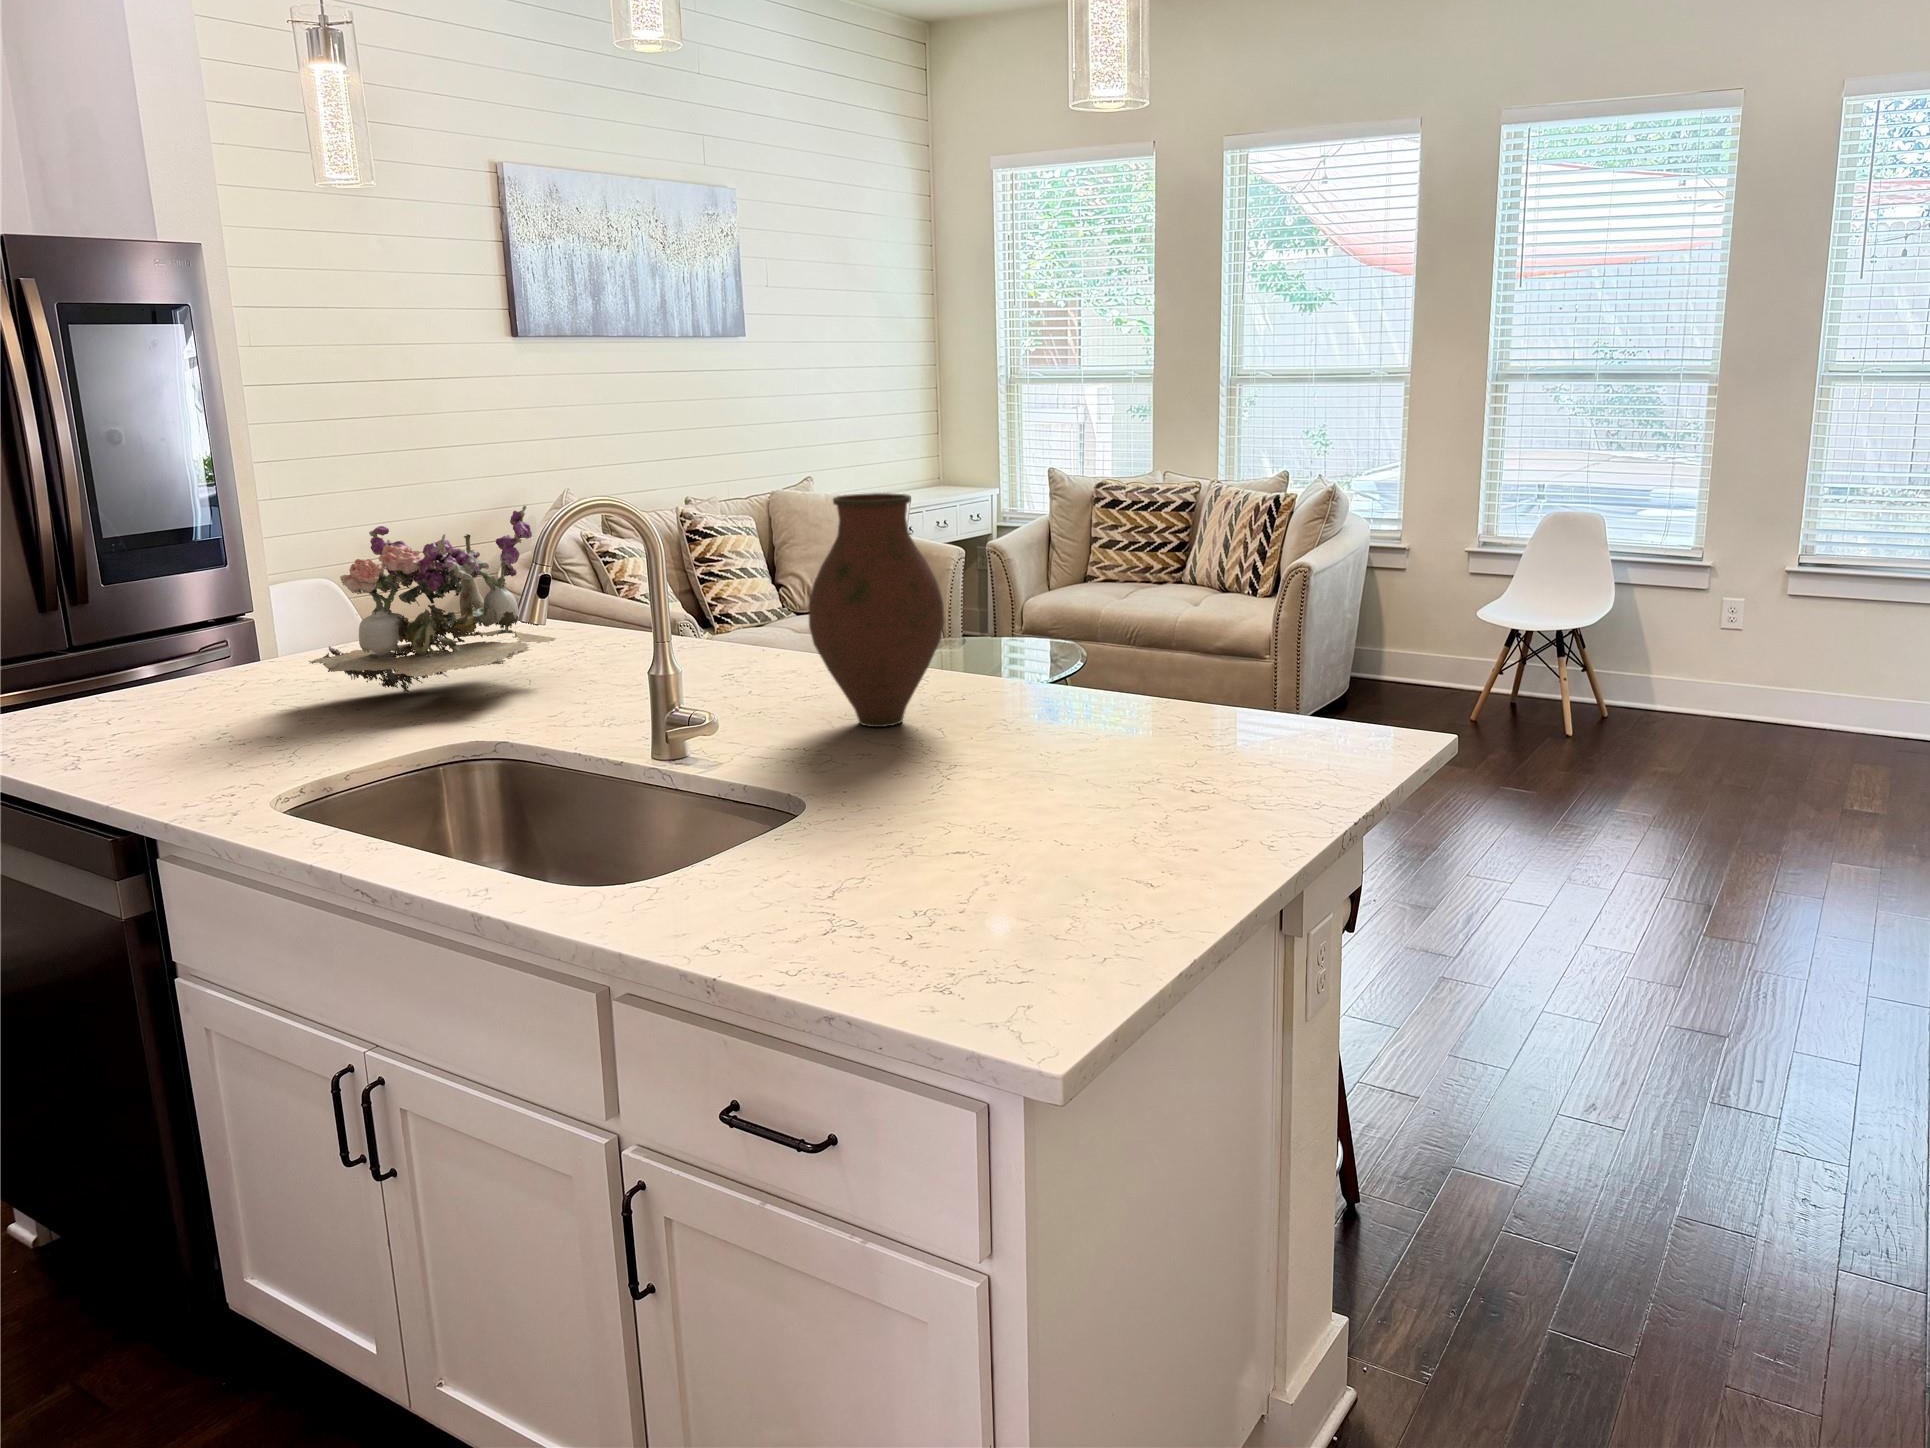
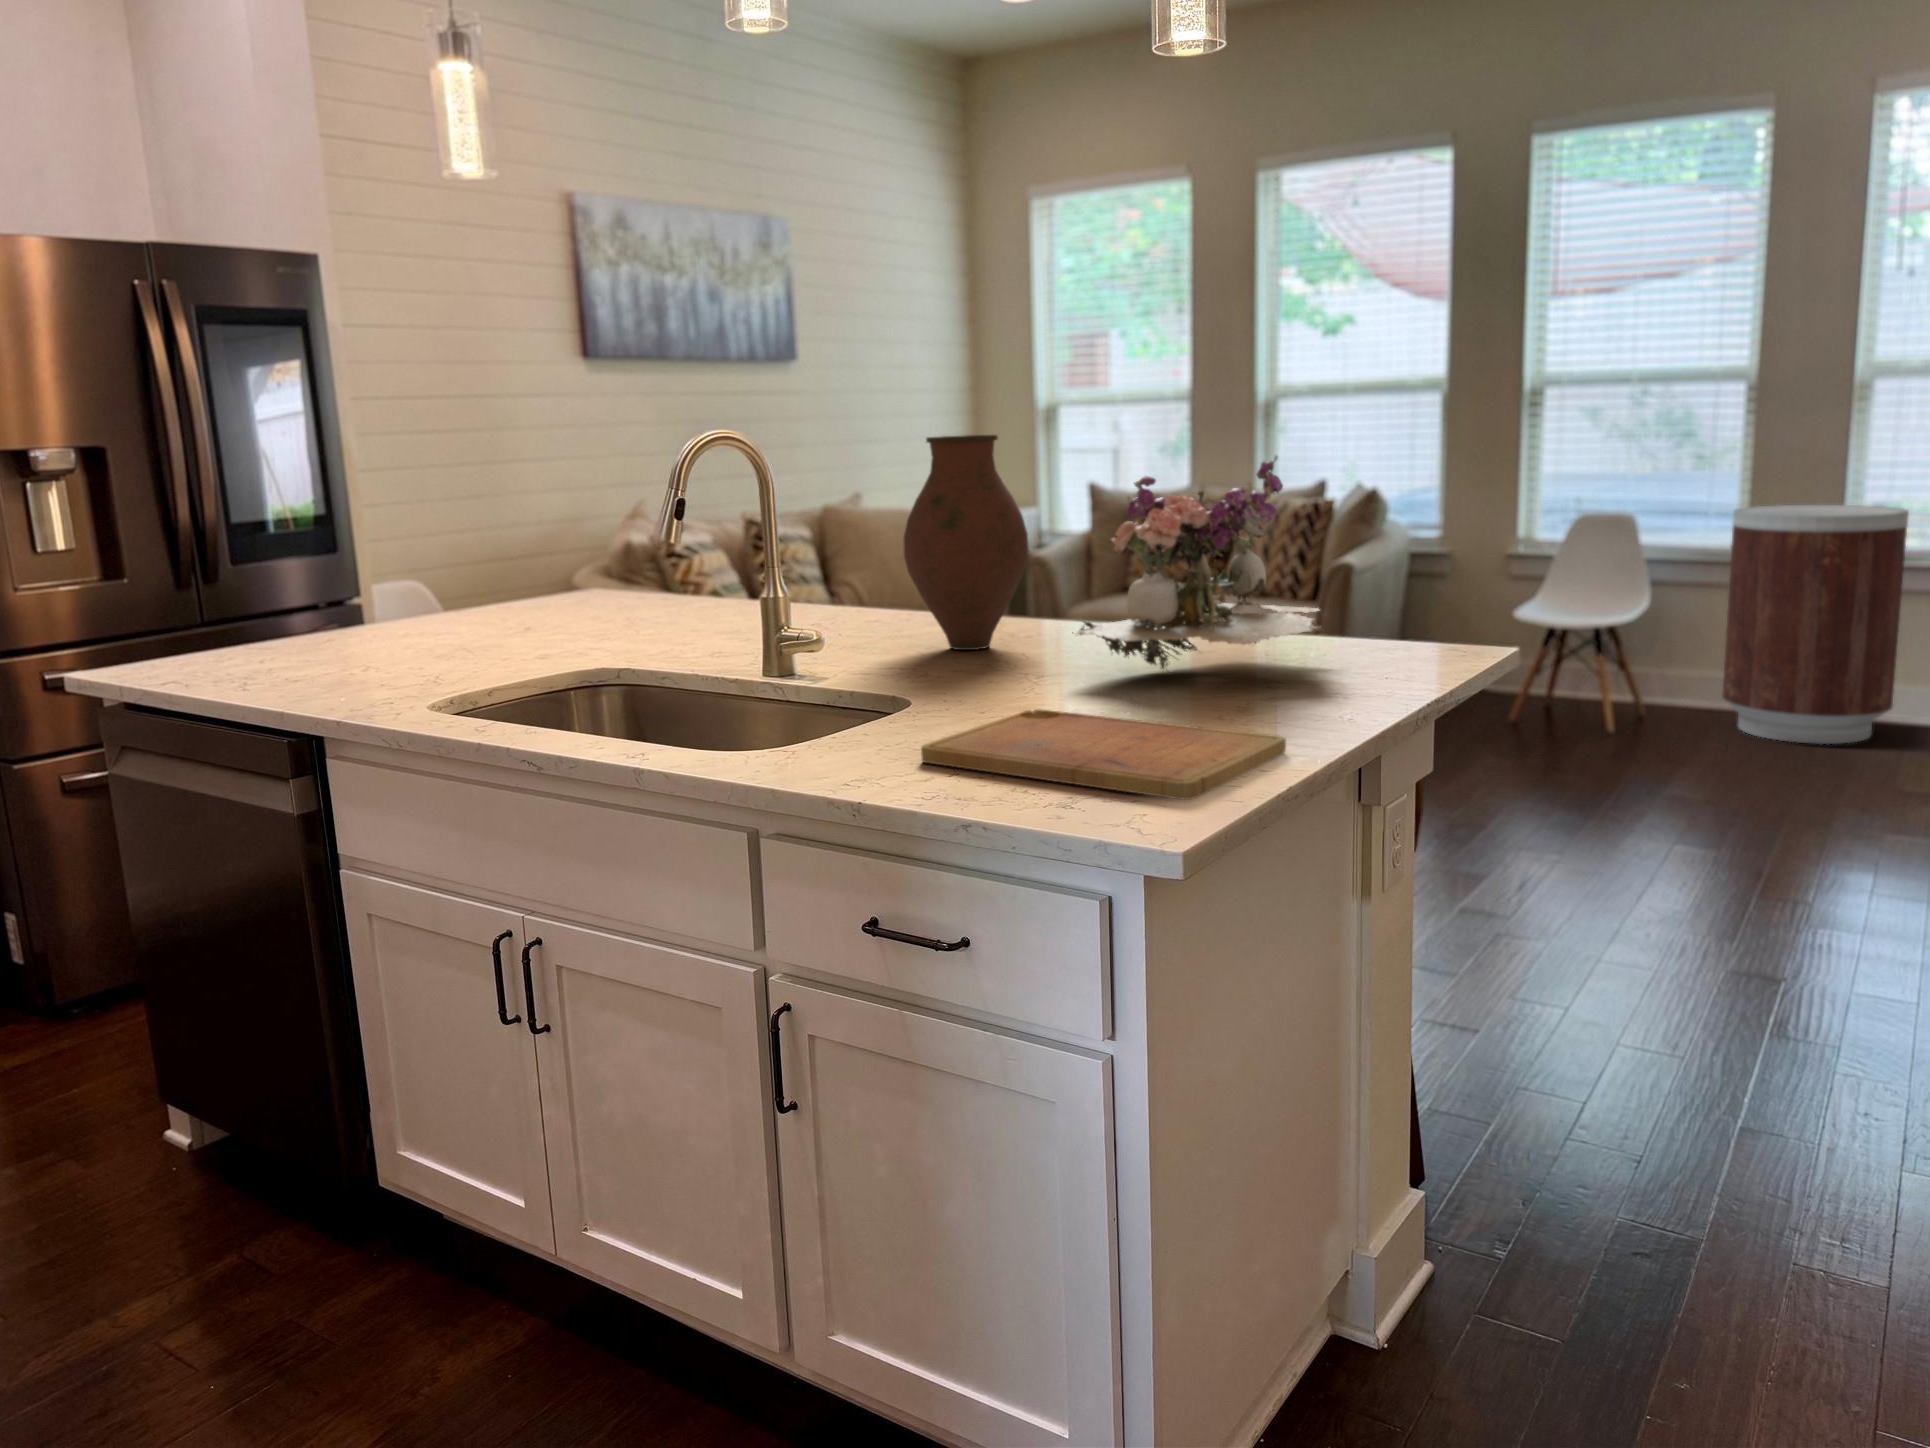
flower arrangement: present [309,505,556,693] -> present [1072,456,1323,670]
trash can: none [1684,509,1874,756] -> present [1722,505,1909,744]
cutting board: none [793,838,1192,992] -> present [921,709,1286,800]

